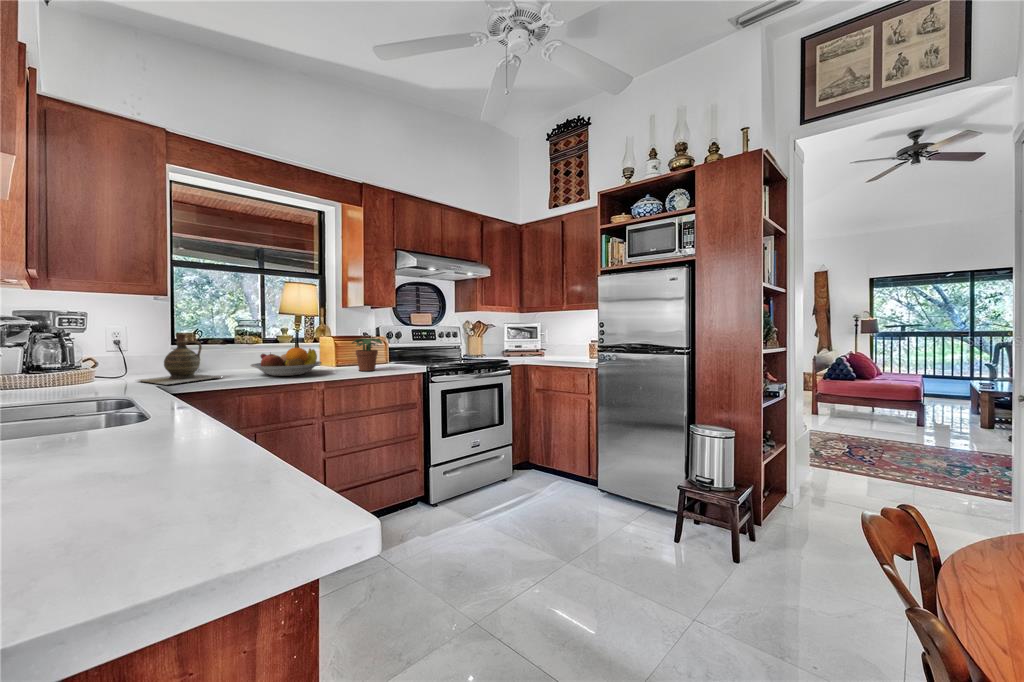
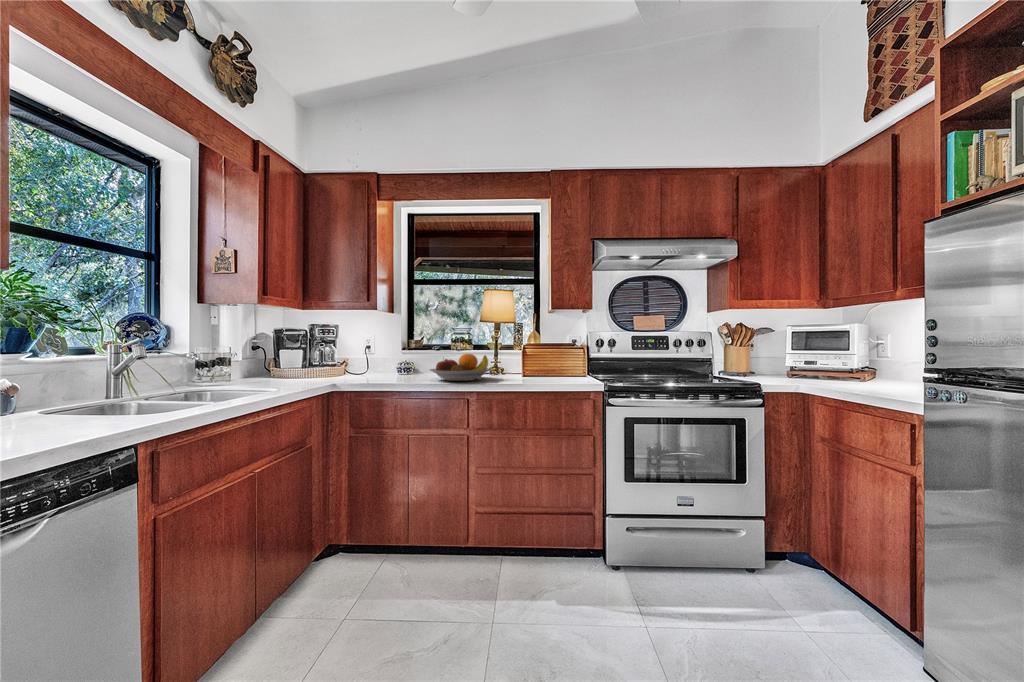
ceramic jug: present [138,334,218,384] -> none [362,339,410,380]
potted plant: present [352,338,382,371] -> none [521,345,552,383]

